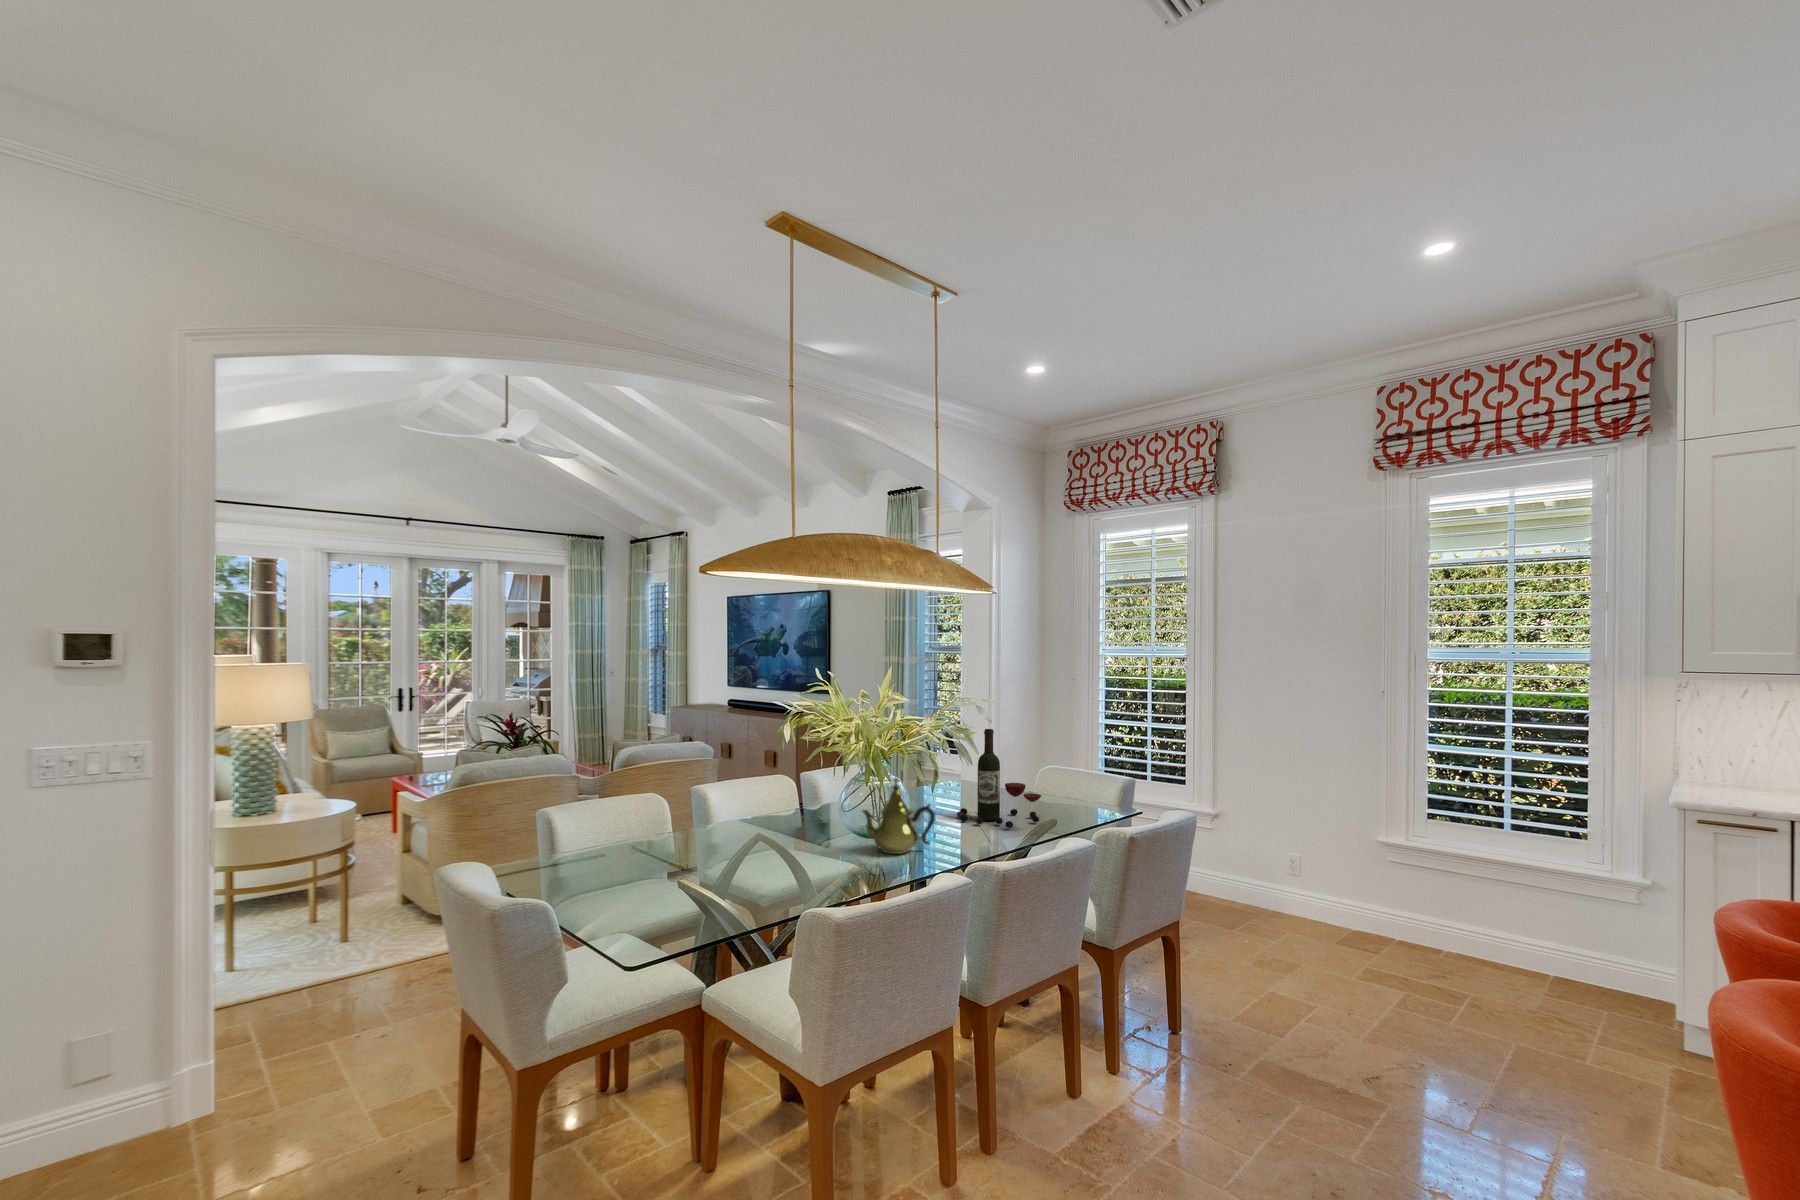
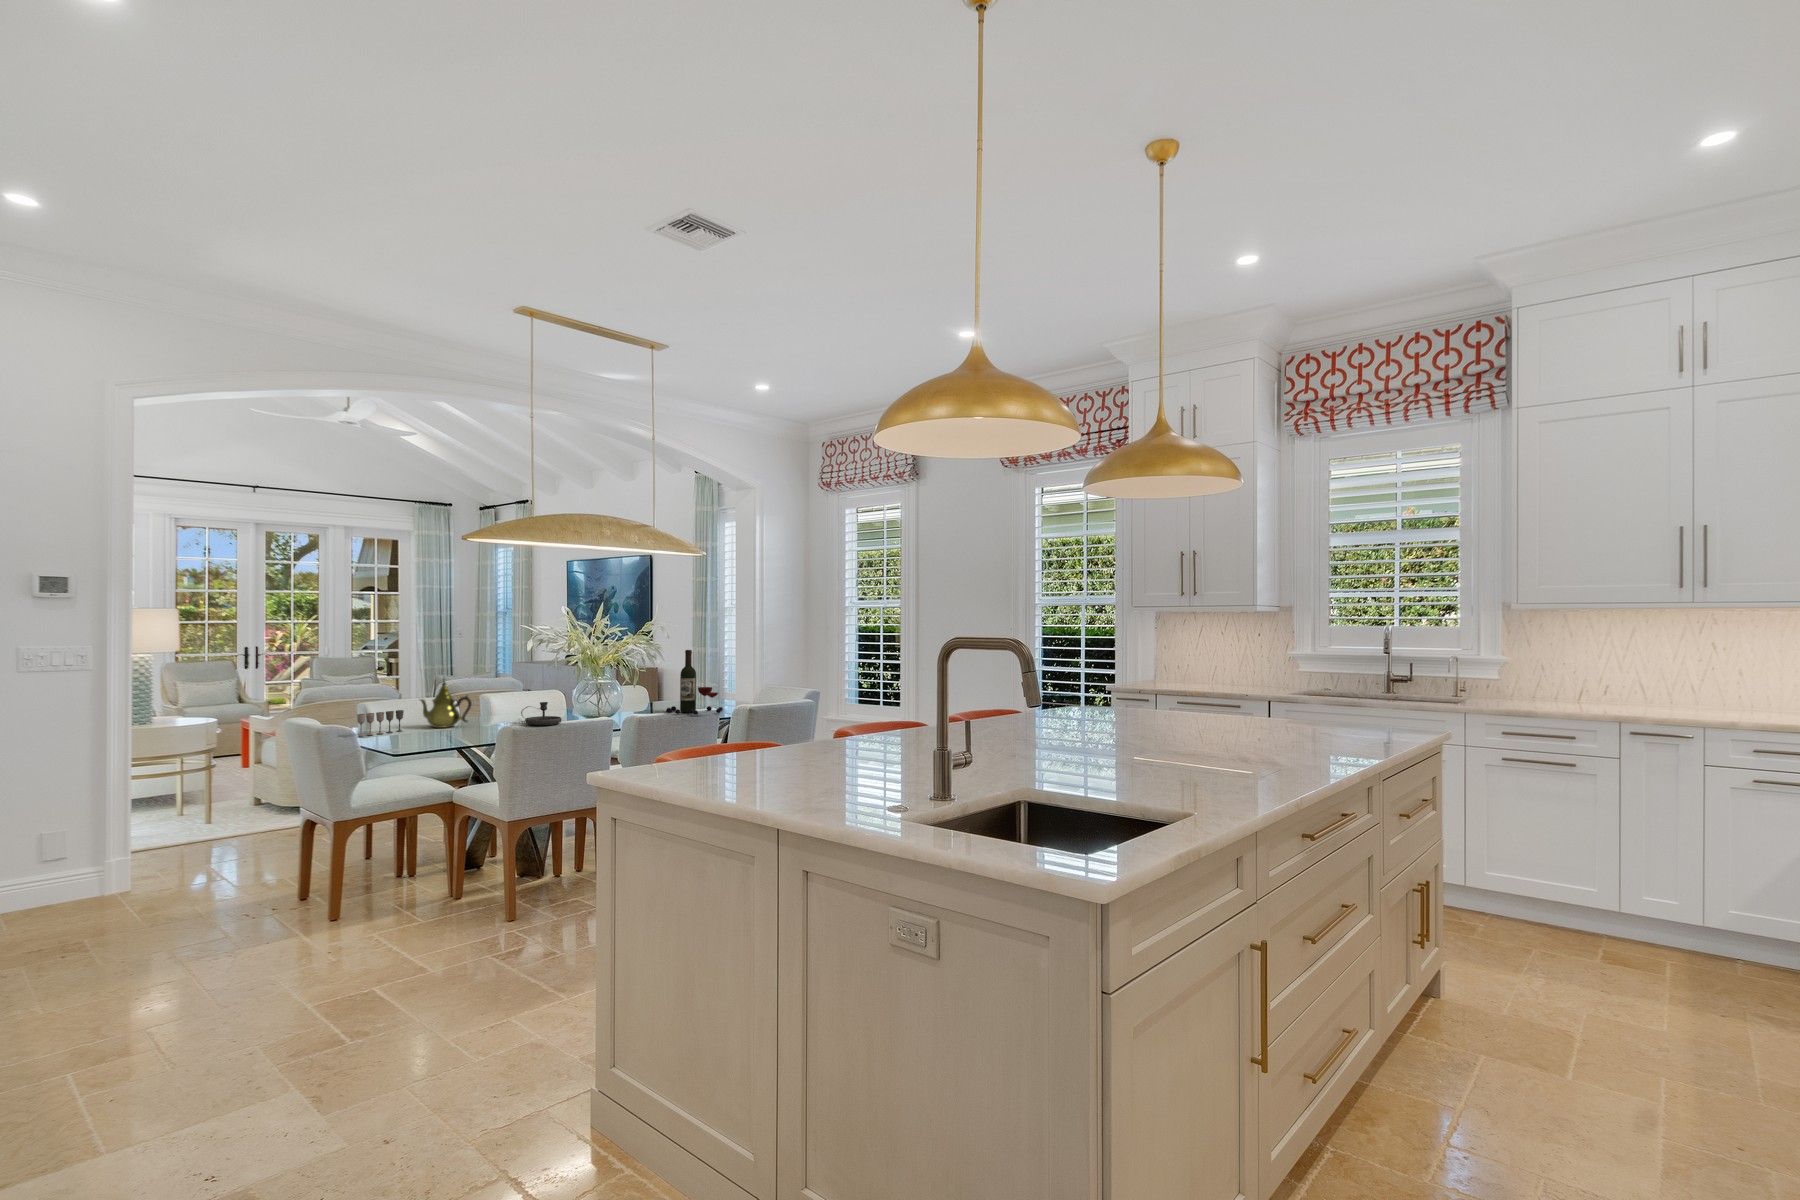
teapot: present [862,779,935,854] -> present [420,678,472,728]
candlestick: none [773,816,832,856] -> present [521,702,562,726]
wine glass: none [542,836,609,887] -> present [357,710,404,736]

